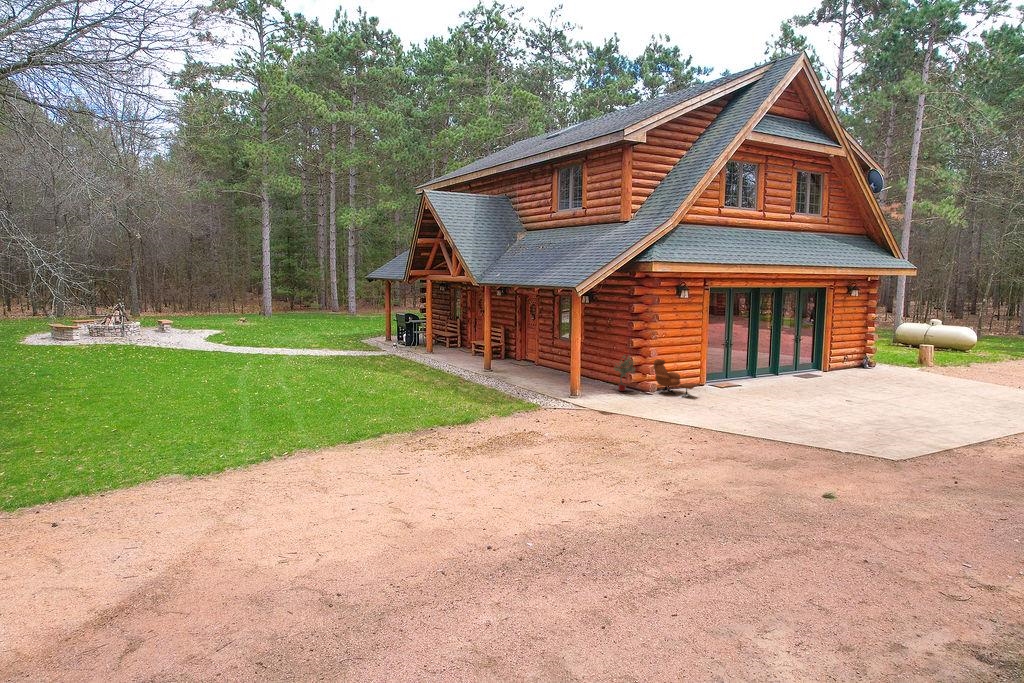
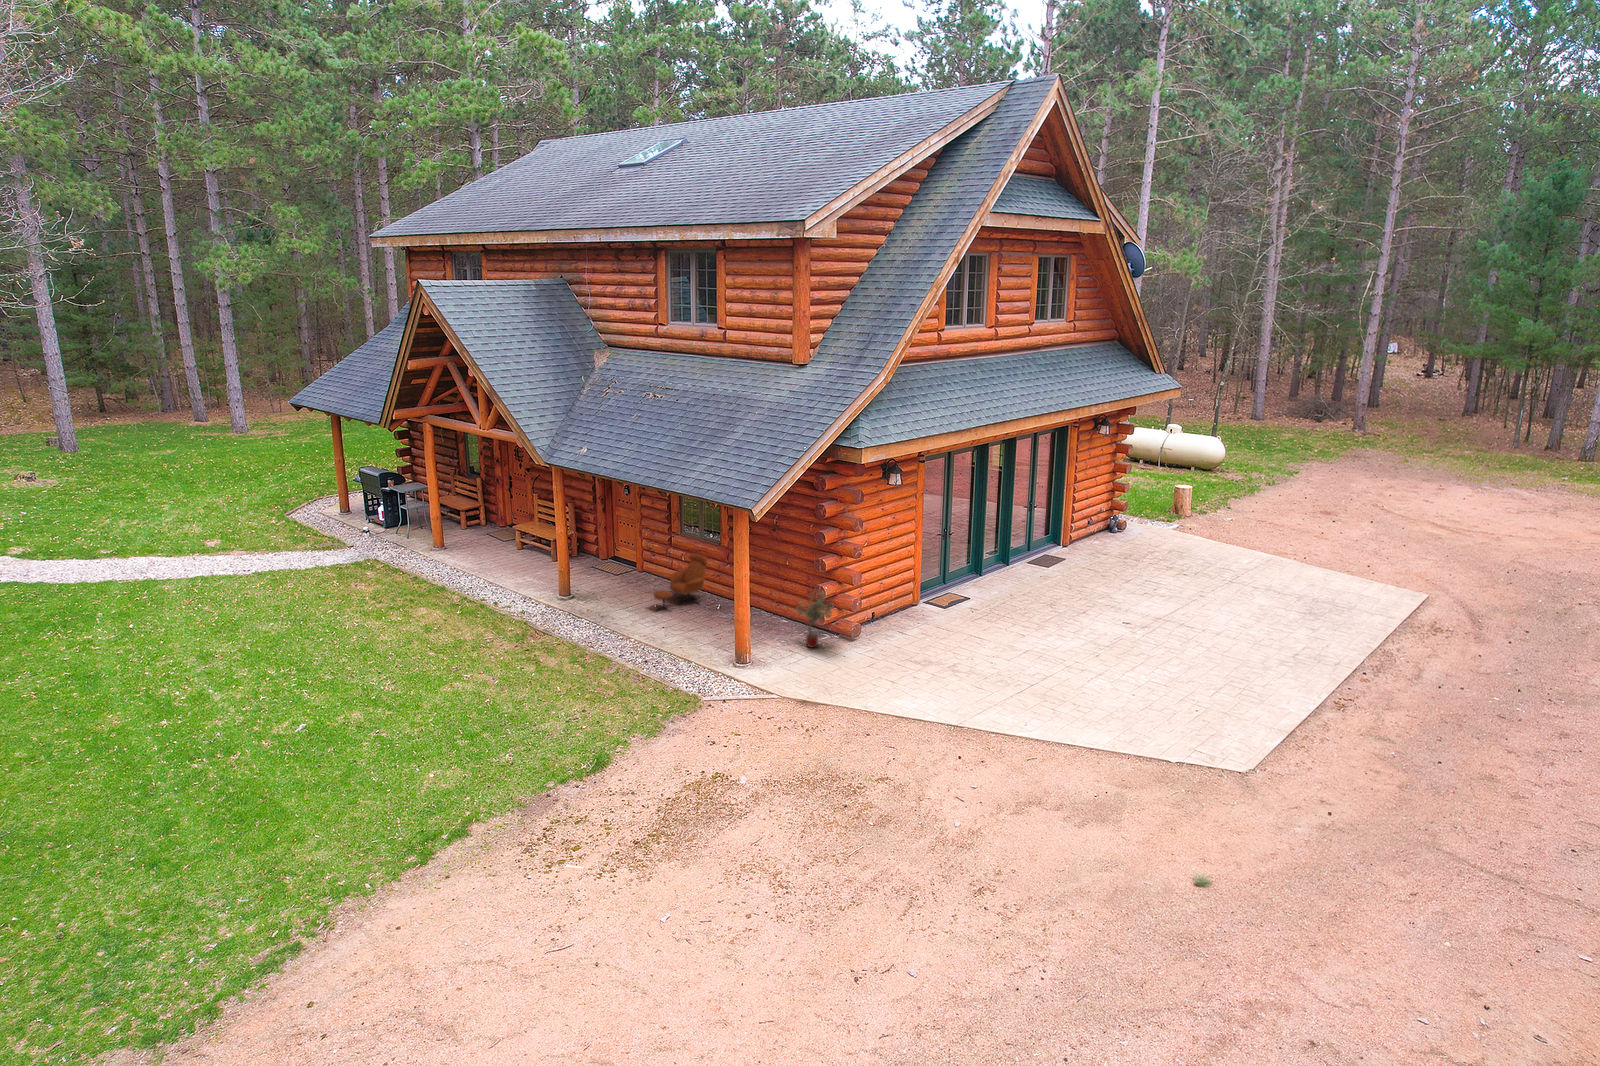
lounge chair: present [654,359,694,396] -> present [654,553,707,609]

